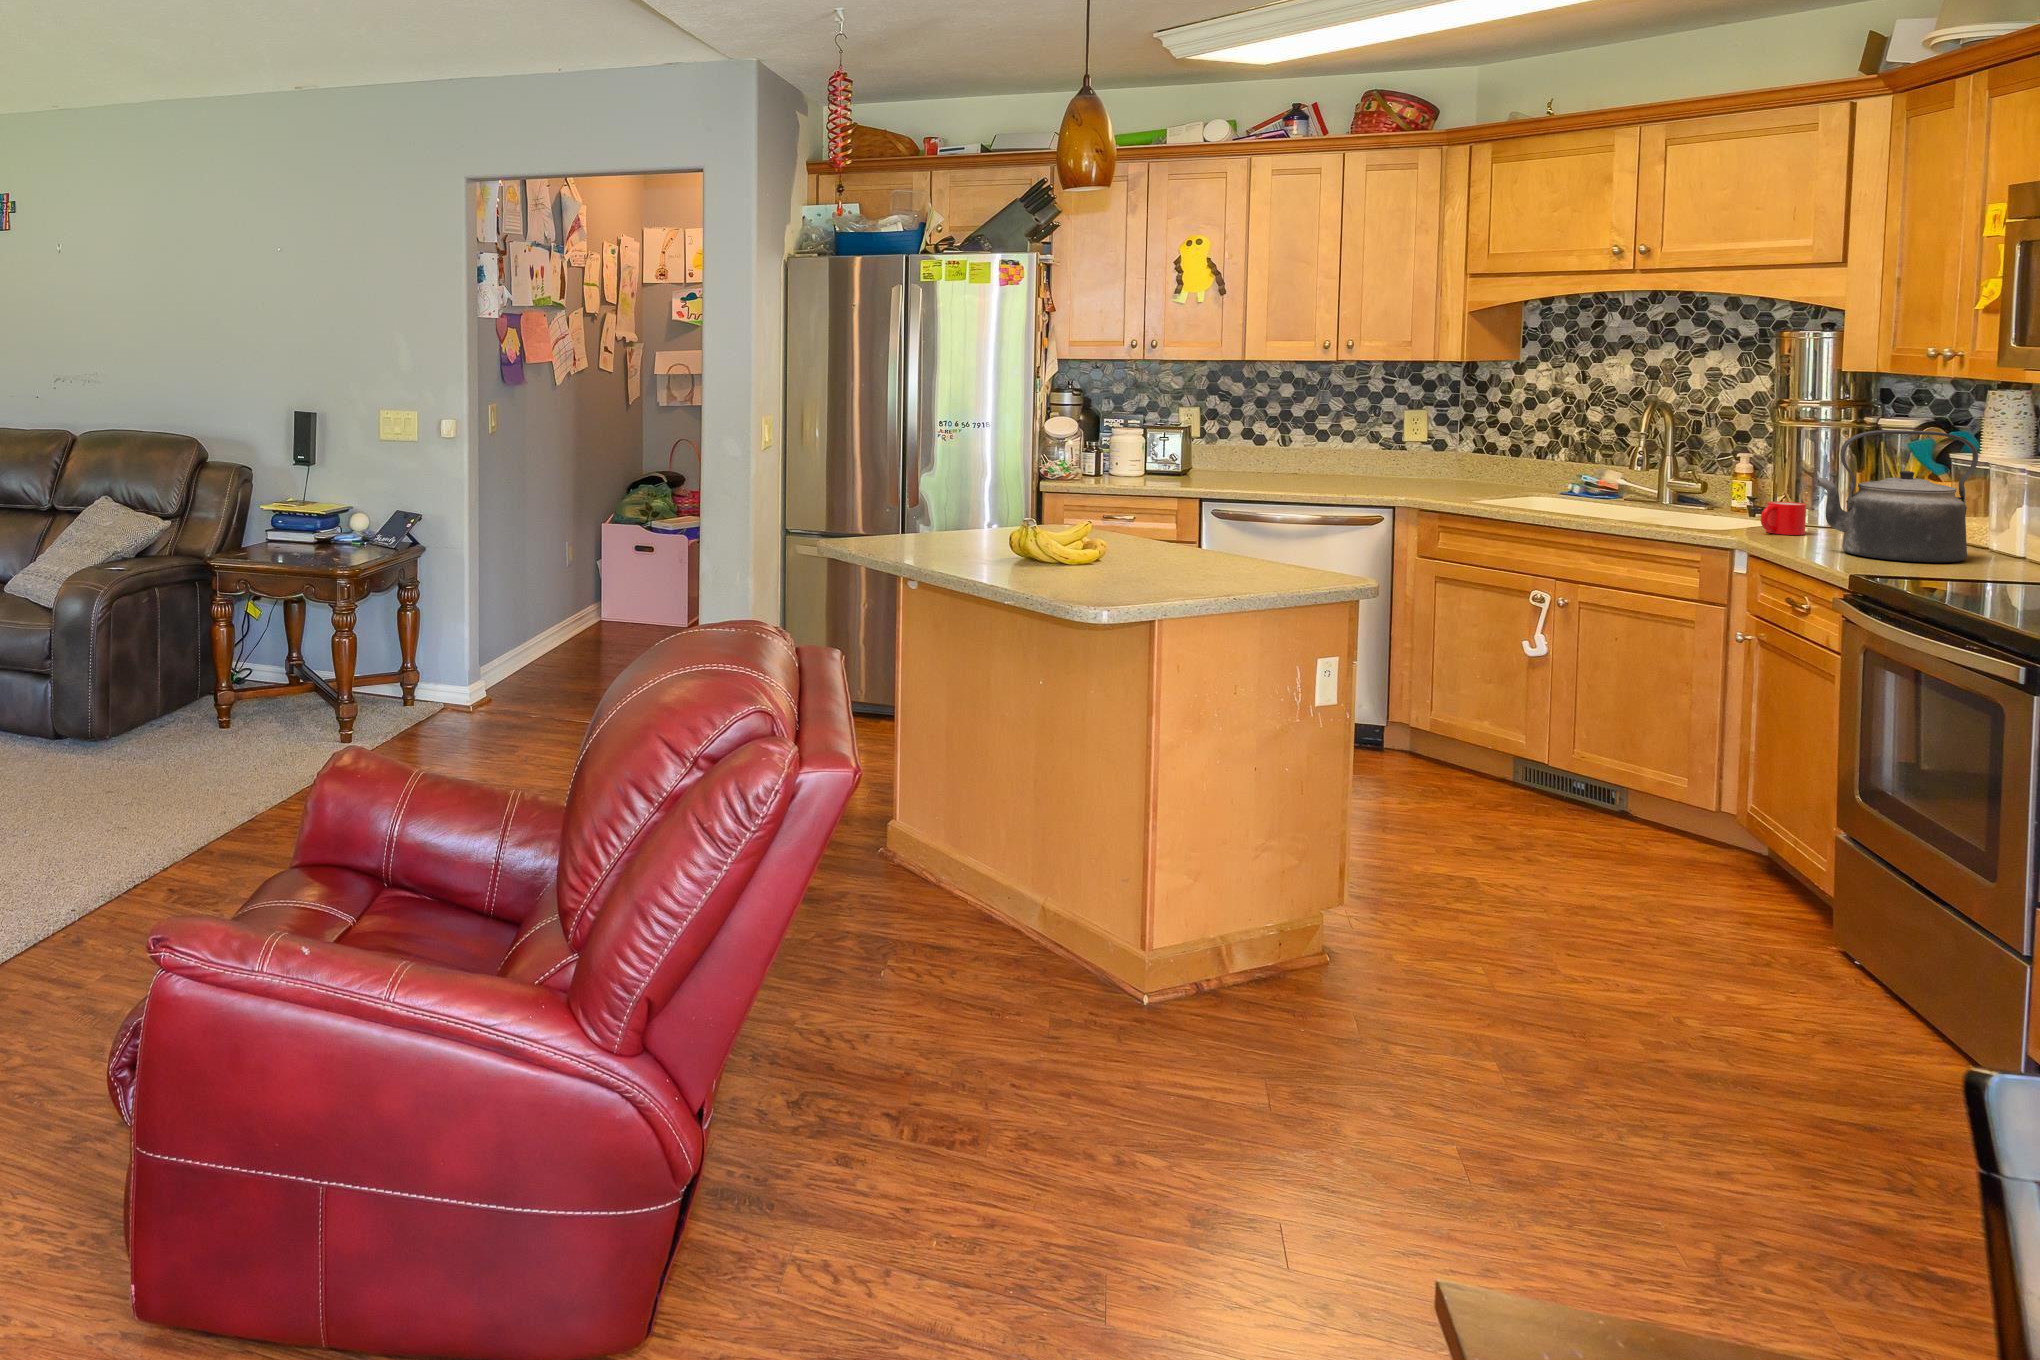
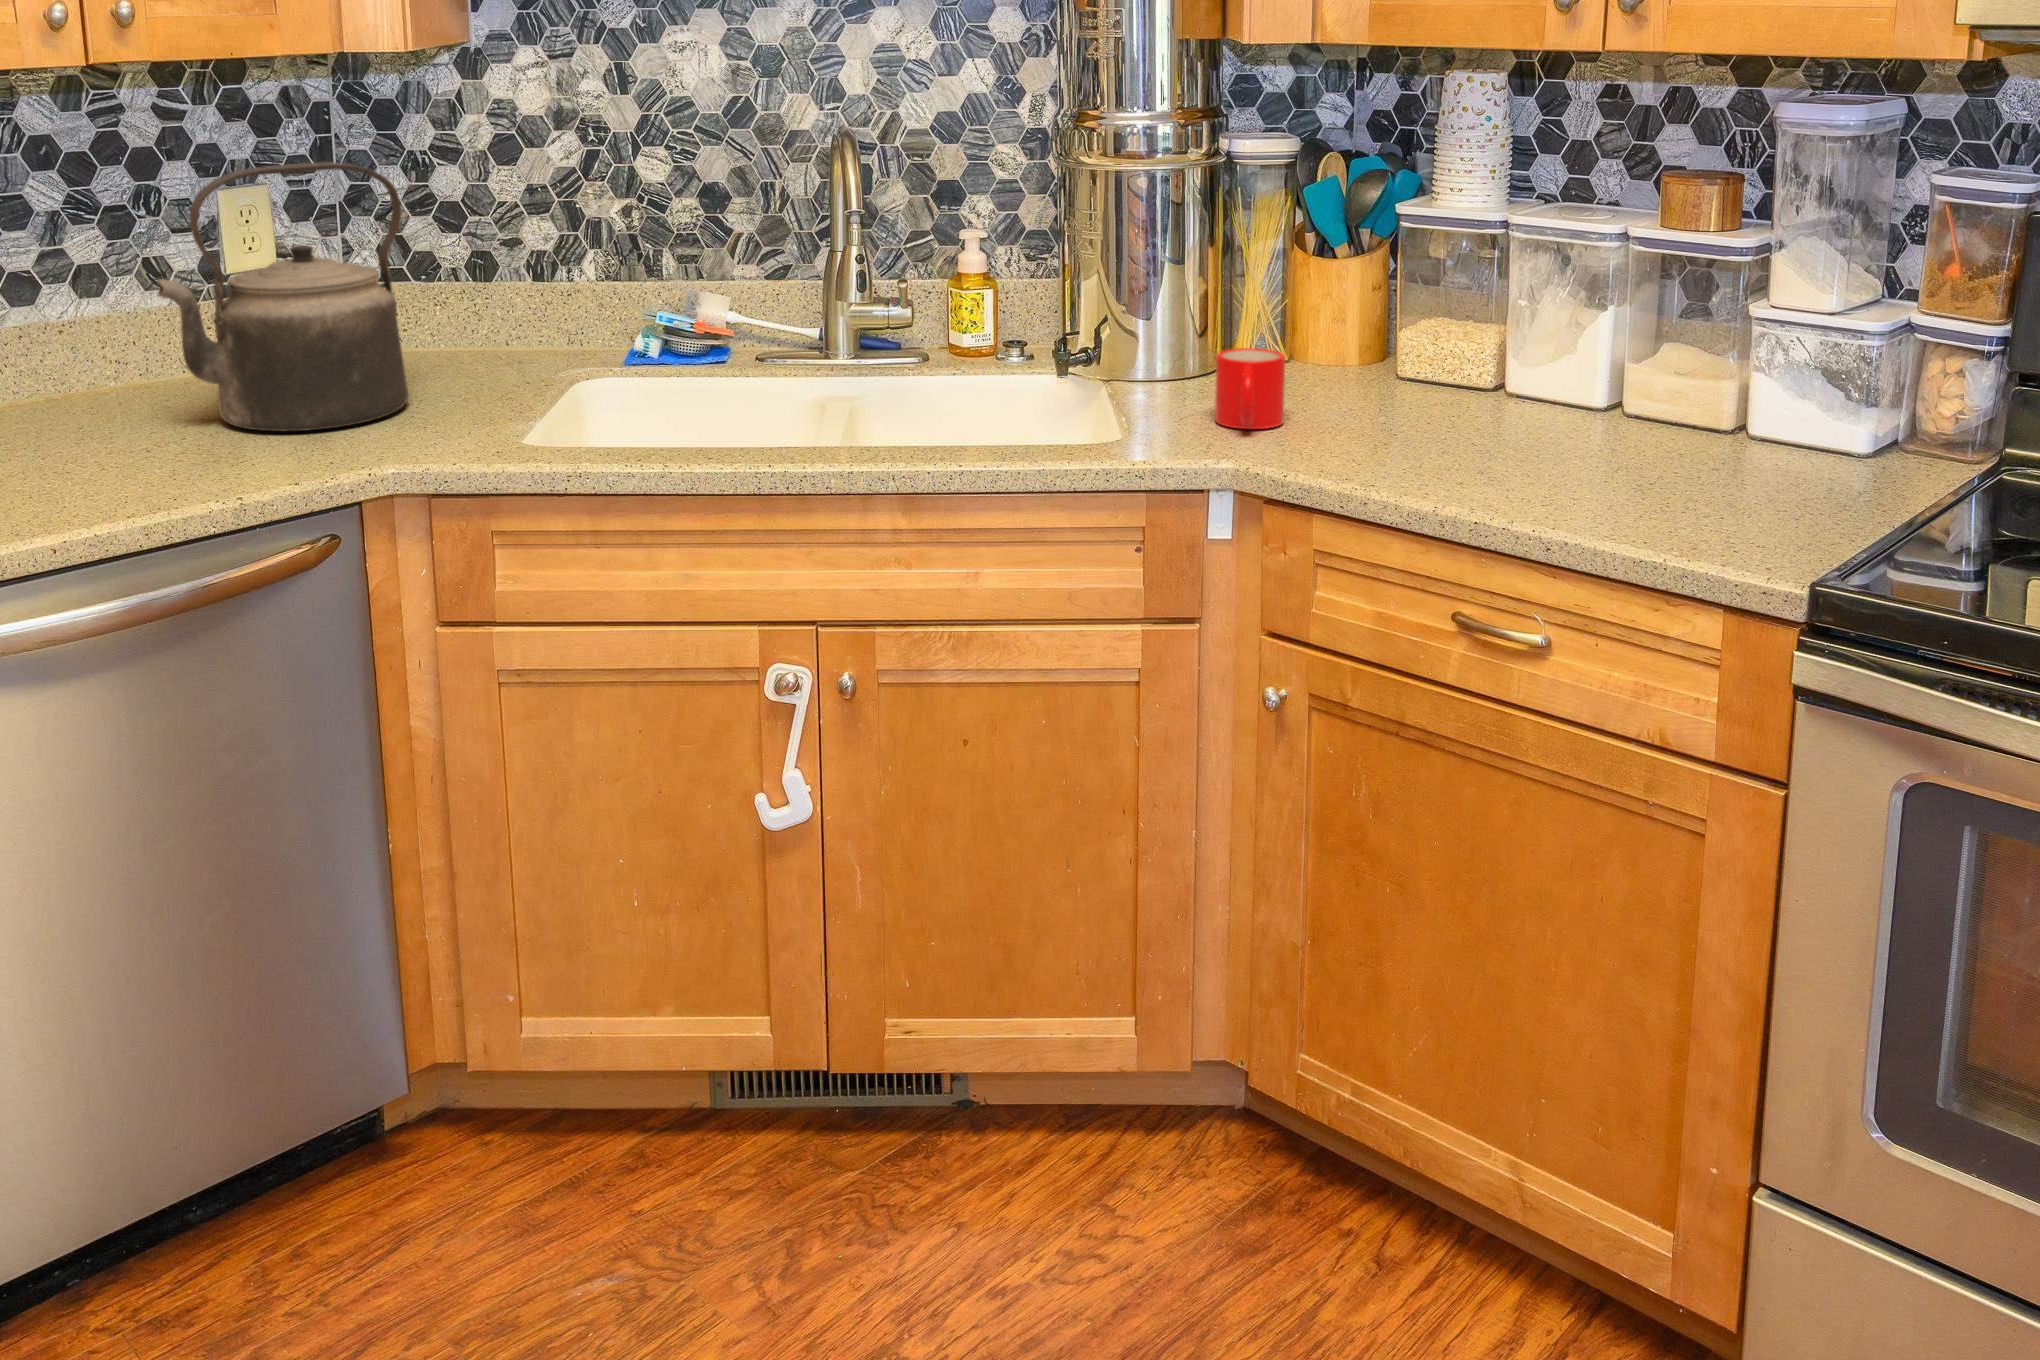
kettle: present [1816,430,1978,563] -> present [157,162,408,431]

